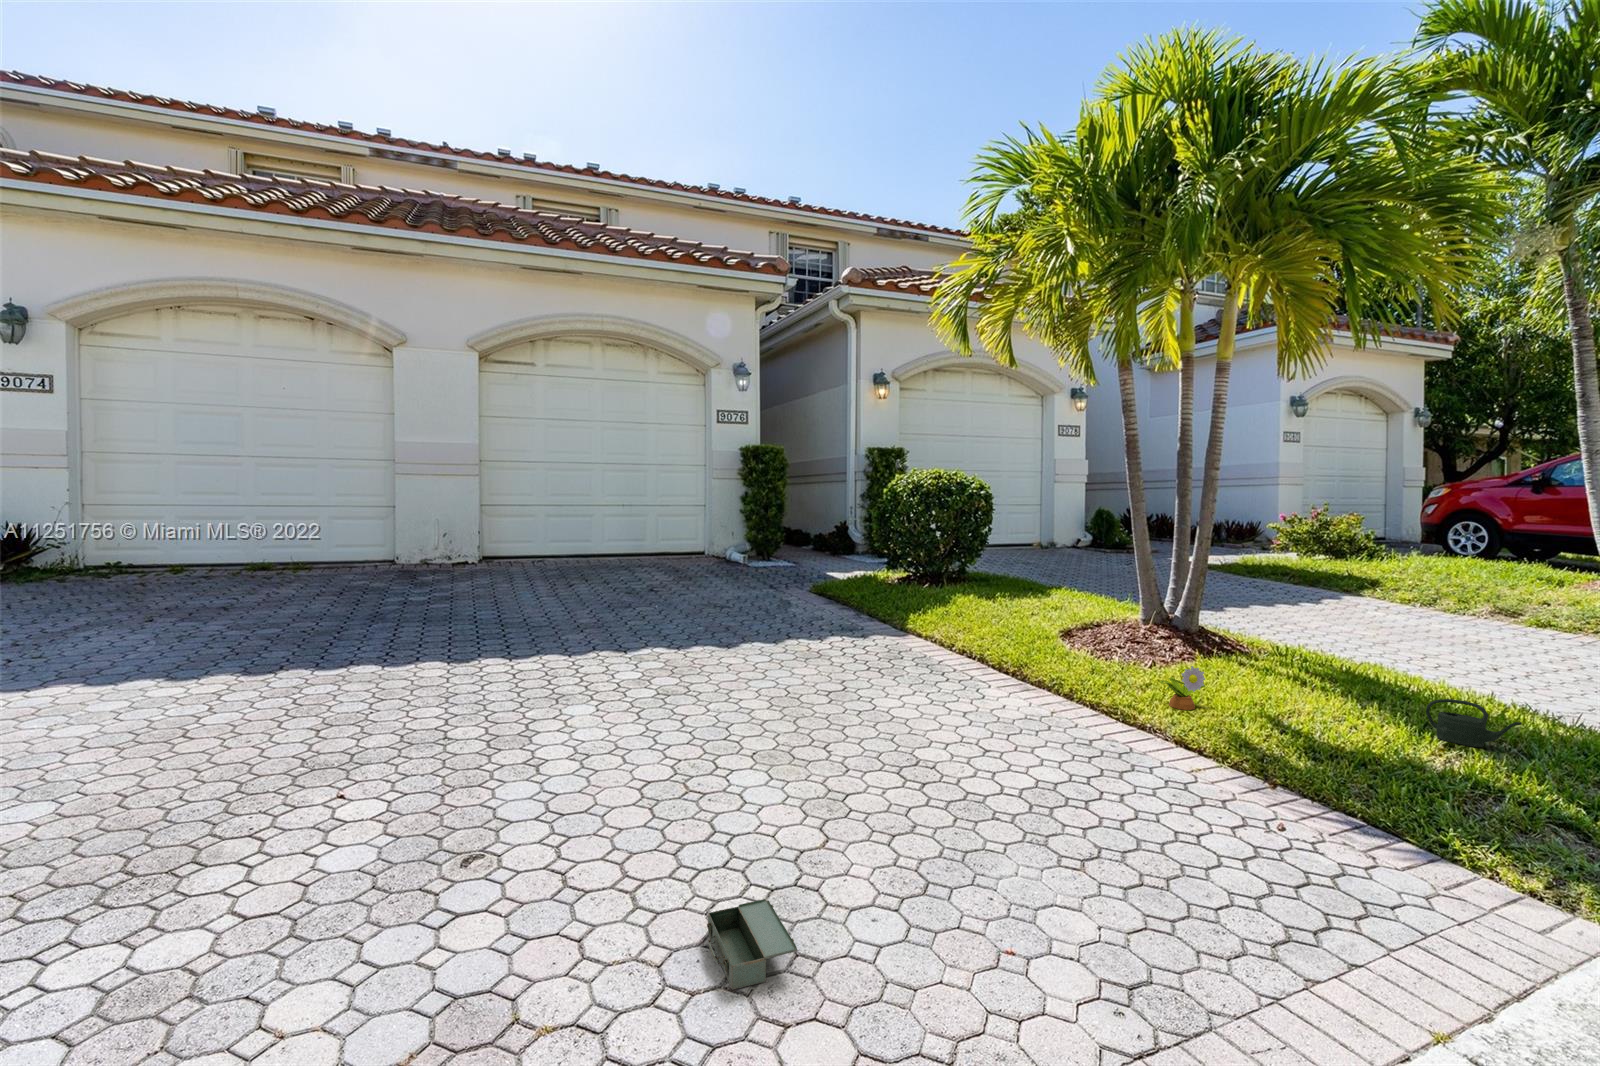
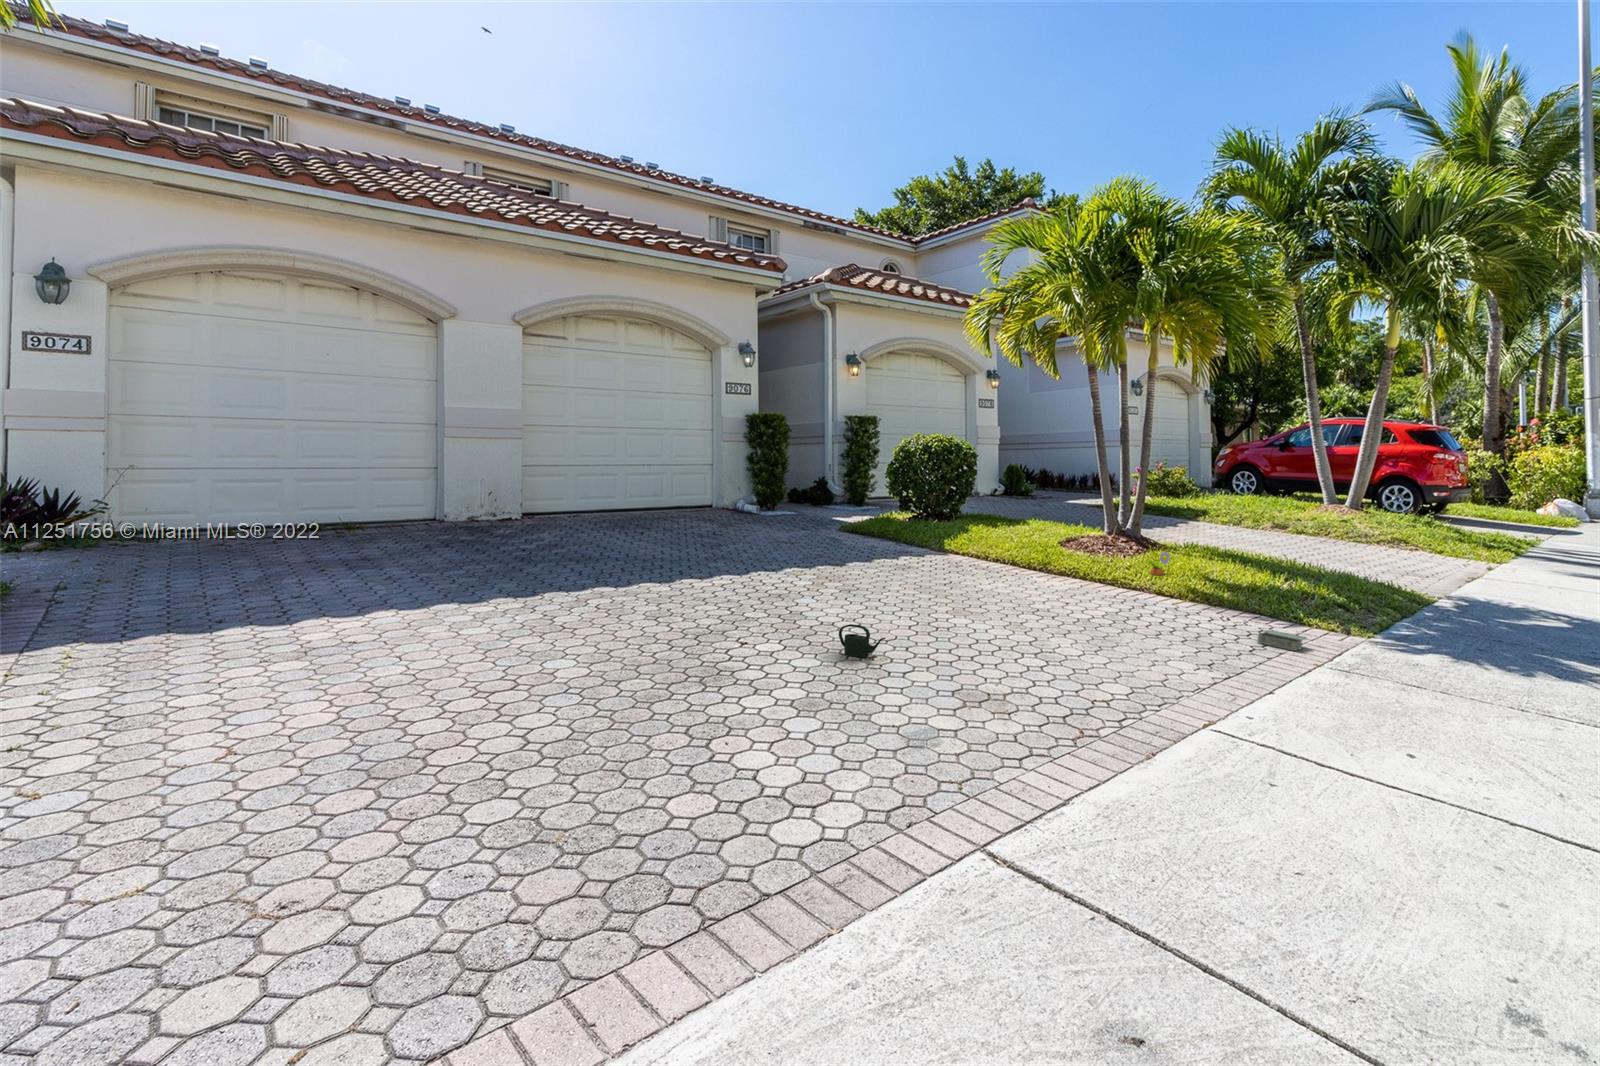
watering can: present [1426,699,1522,747] -> present [839,624,885,658]
toolbox: present [707,899,797,990] -> present [1258,630,1307,651]

